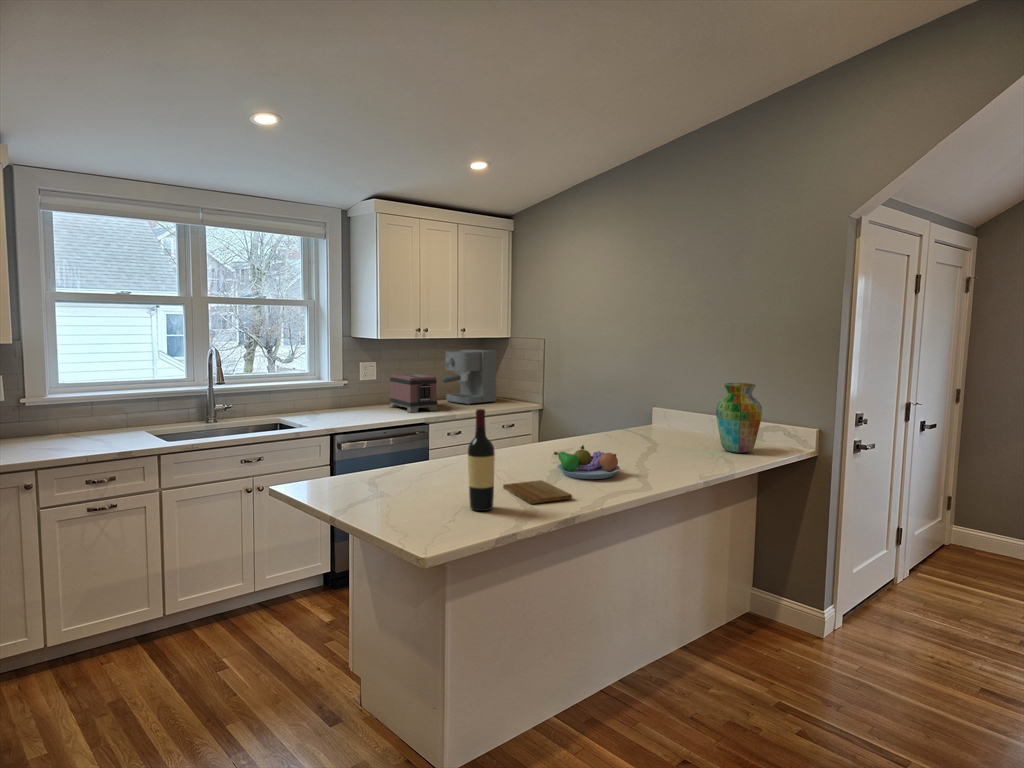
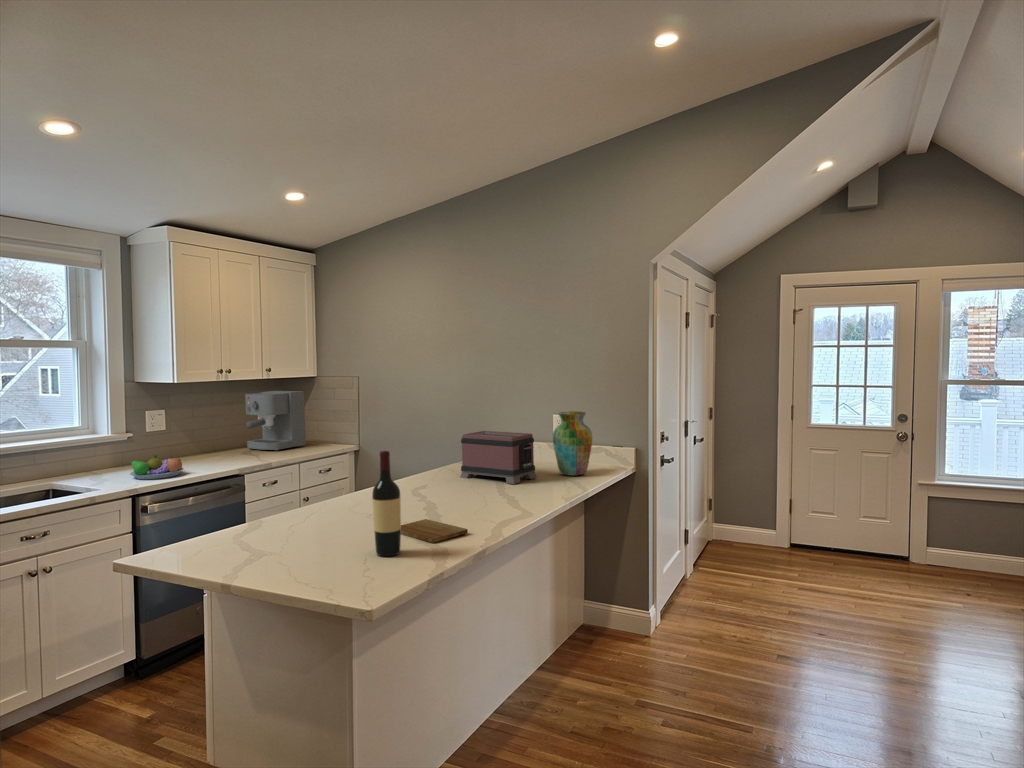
toaster: present [389,374,438,413] -> present [460,431,537,484]
fruit bowl: present [554,445,620,479] -> present [129,455,183,479]

